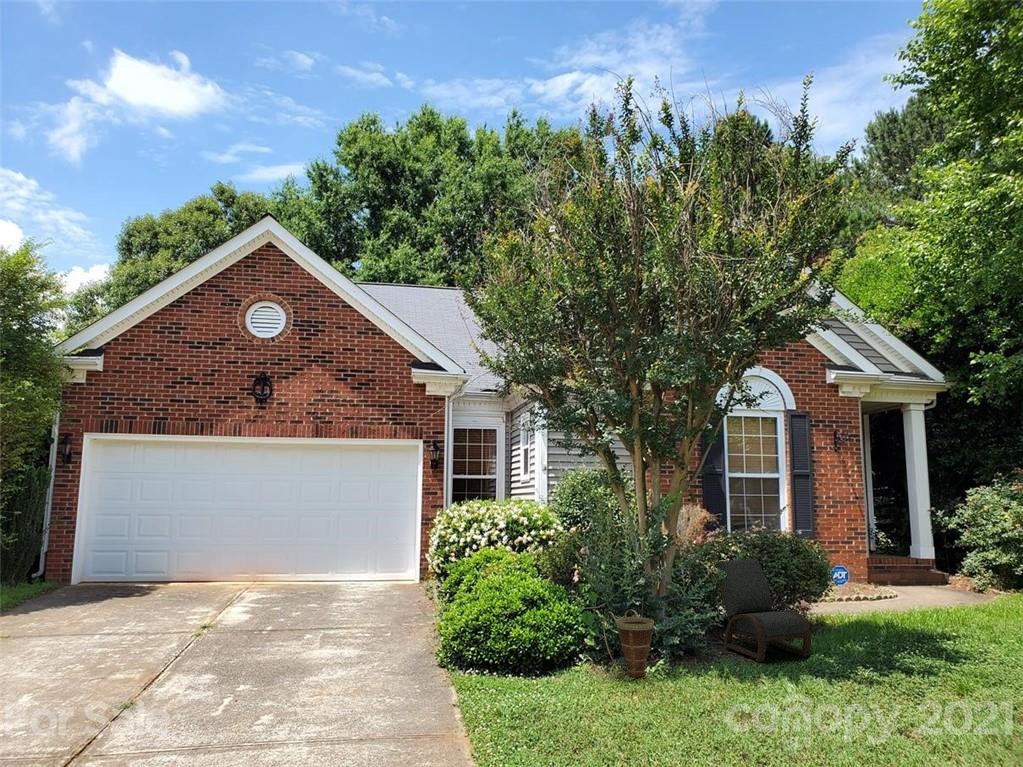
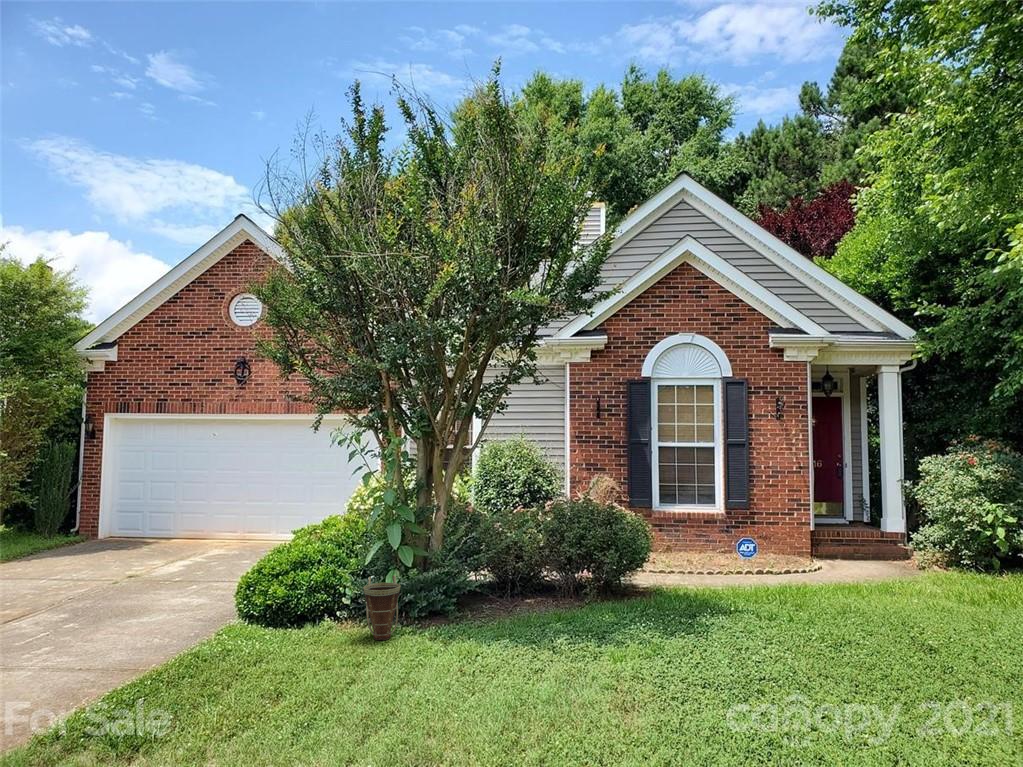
lounge chair: present [714,559,811,662] -> none [514,529,580,633]

